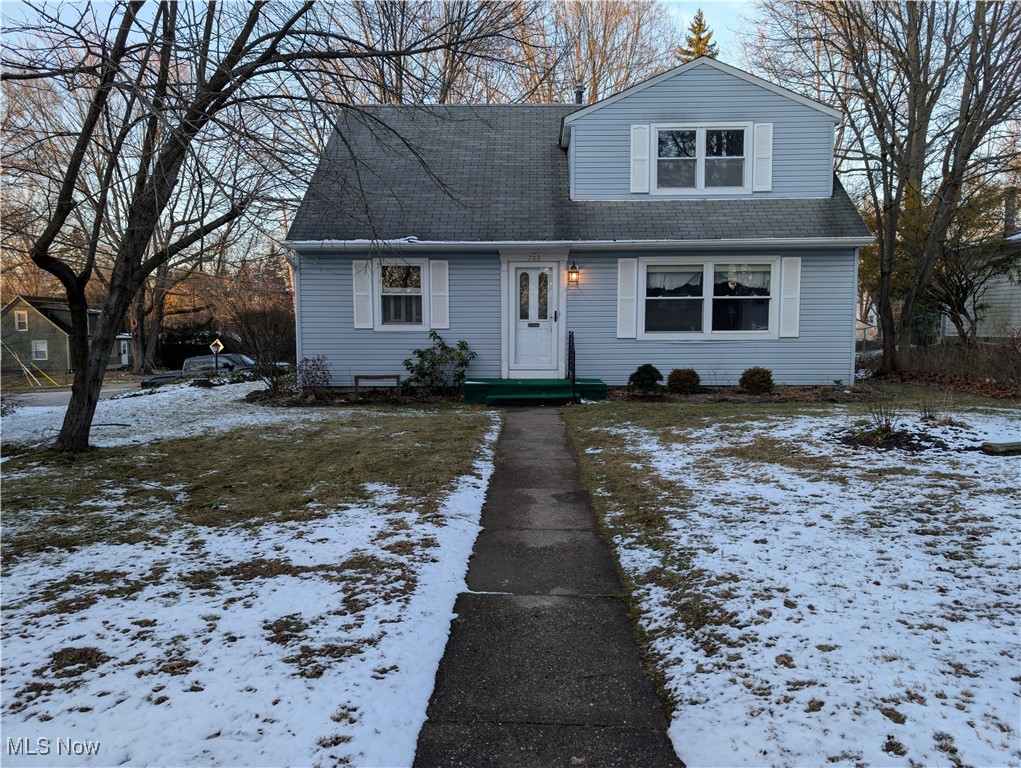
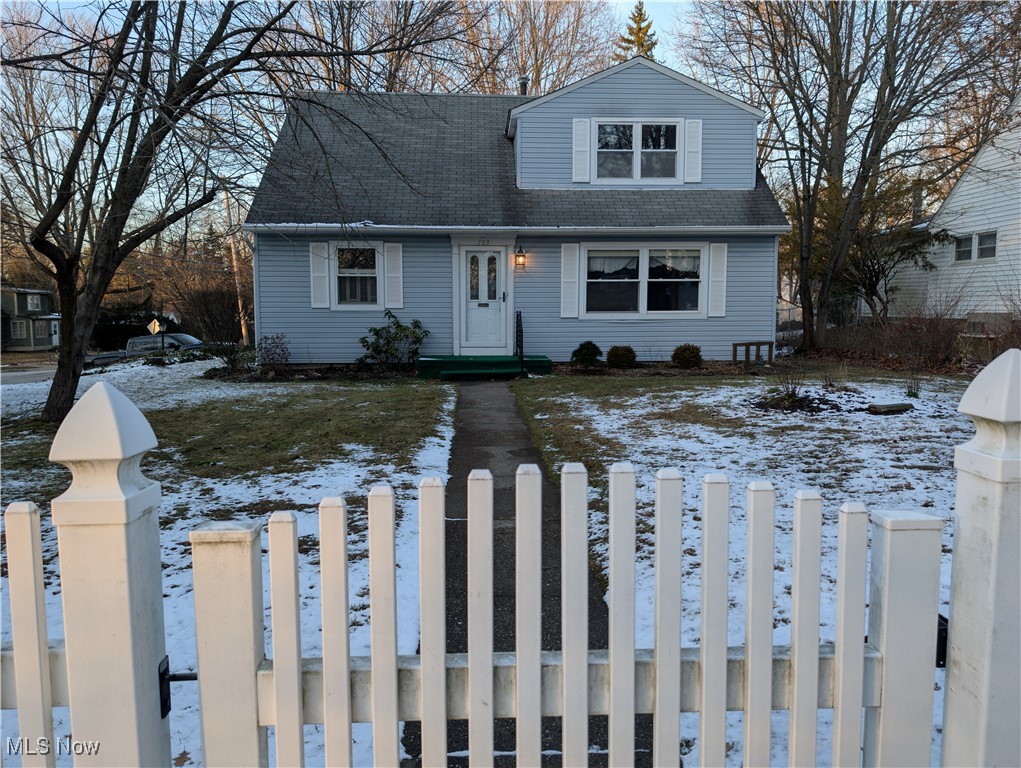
bench: present [354,374,401,402] -> present [732,341,774,366]

